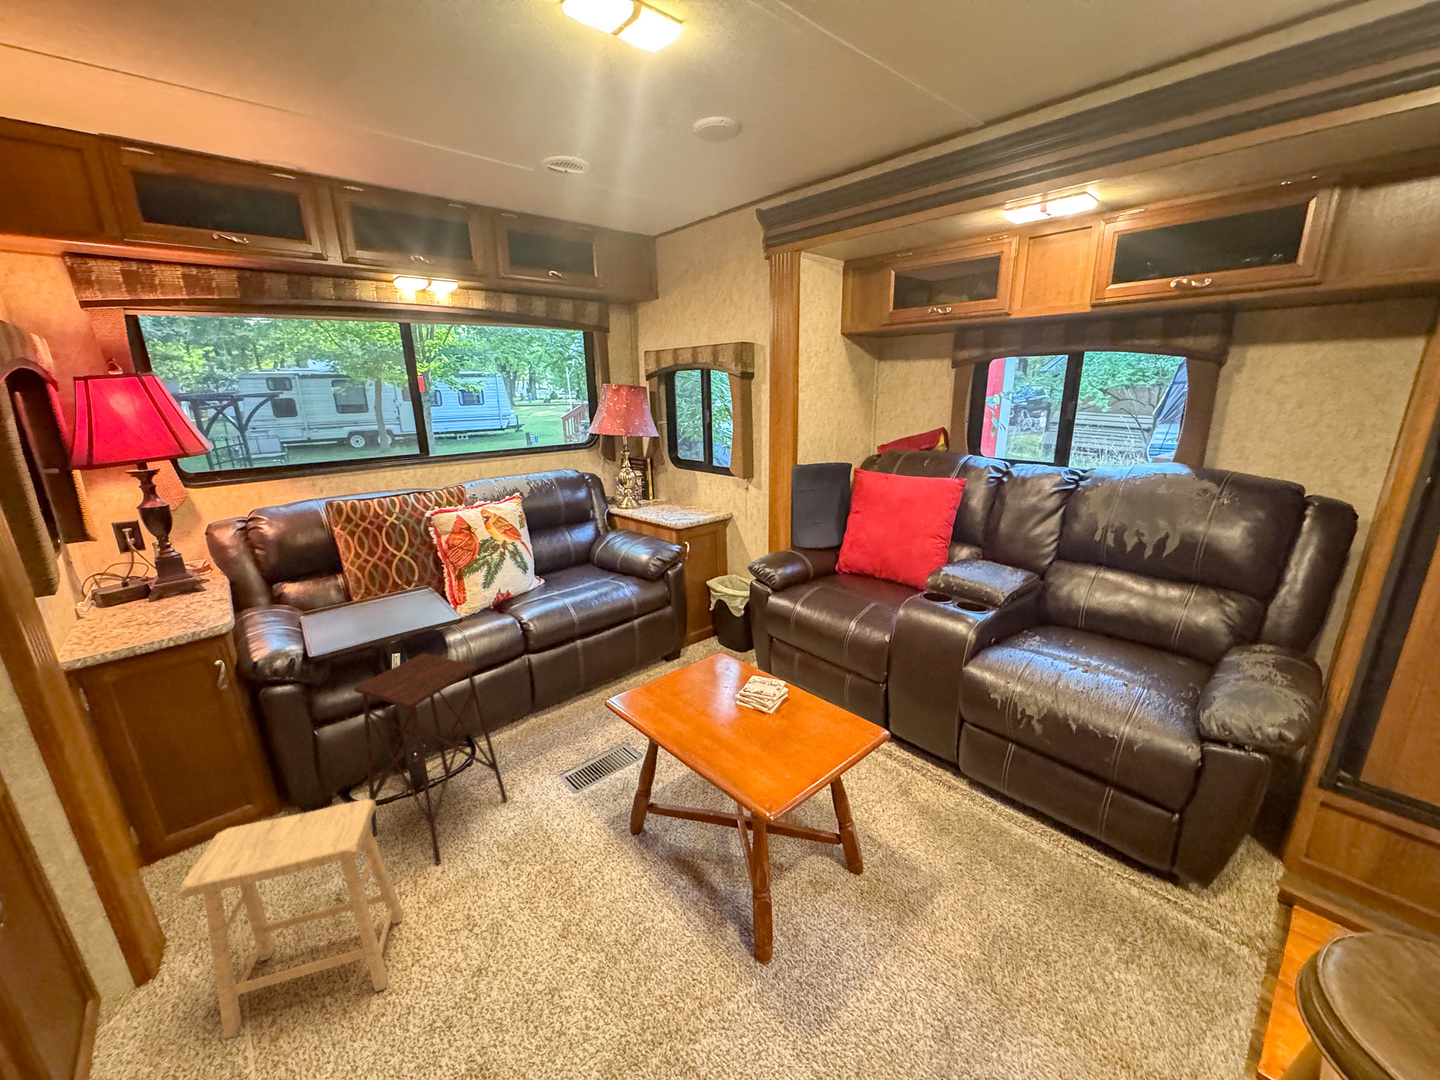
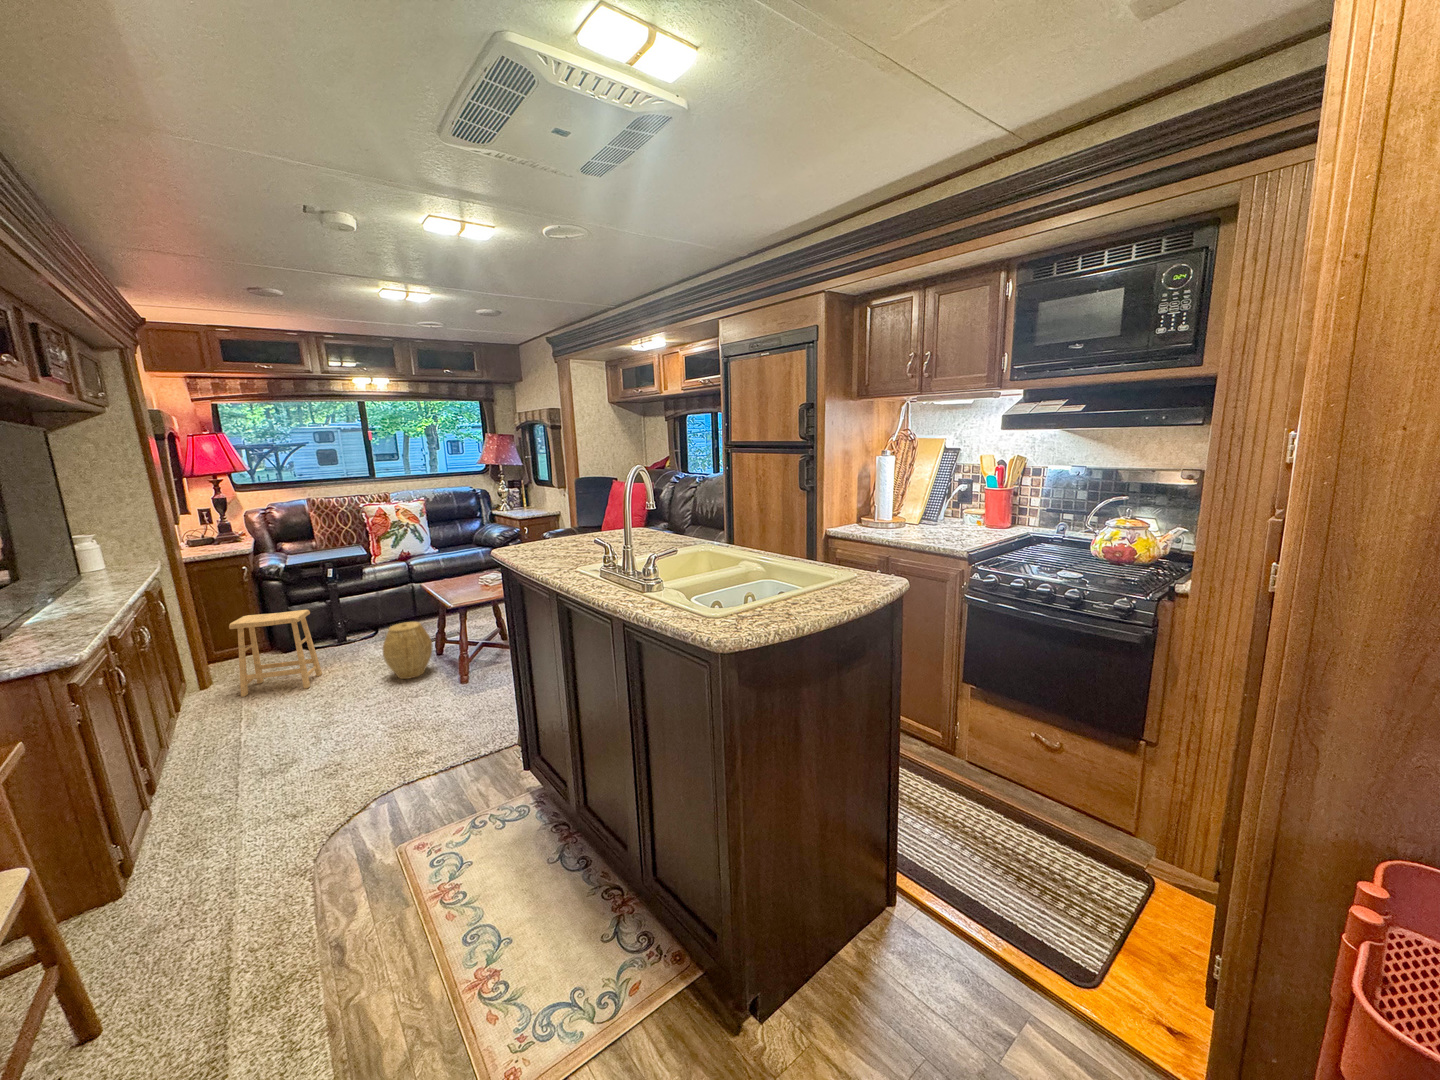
side table: present [354,653,507,863] -> none [308,567,387,663]
woven basket: none [548,806,645,942] -> present [383,622,433,679]

